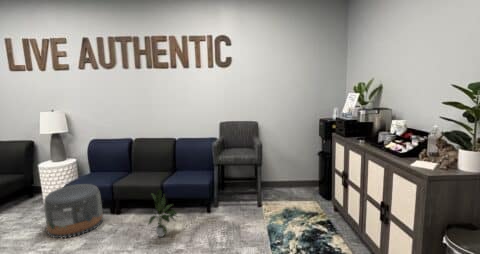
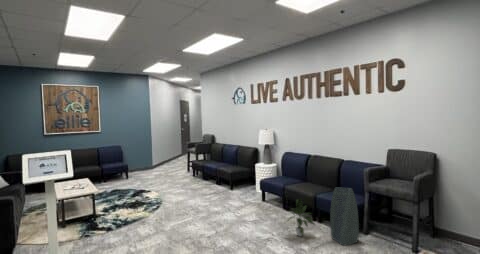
air purifier: none [193,165,218,227] -> present [330,187,359,245]
pouf: present [44,184,103,238] -> none [244,181,277,215]

